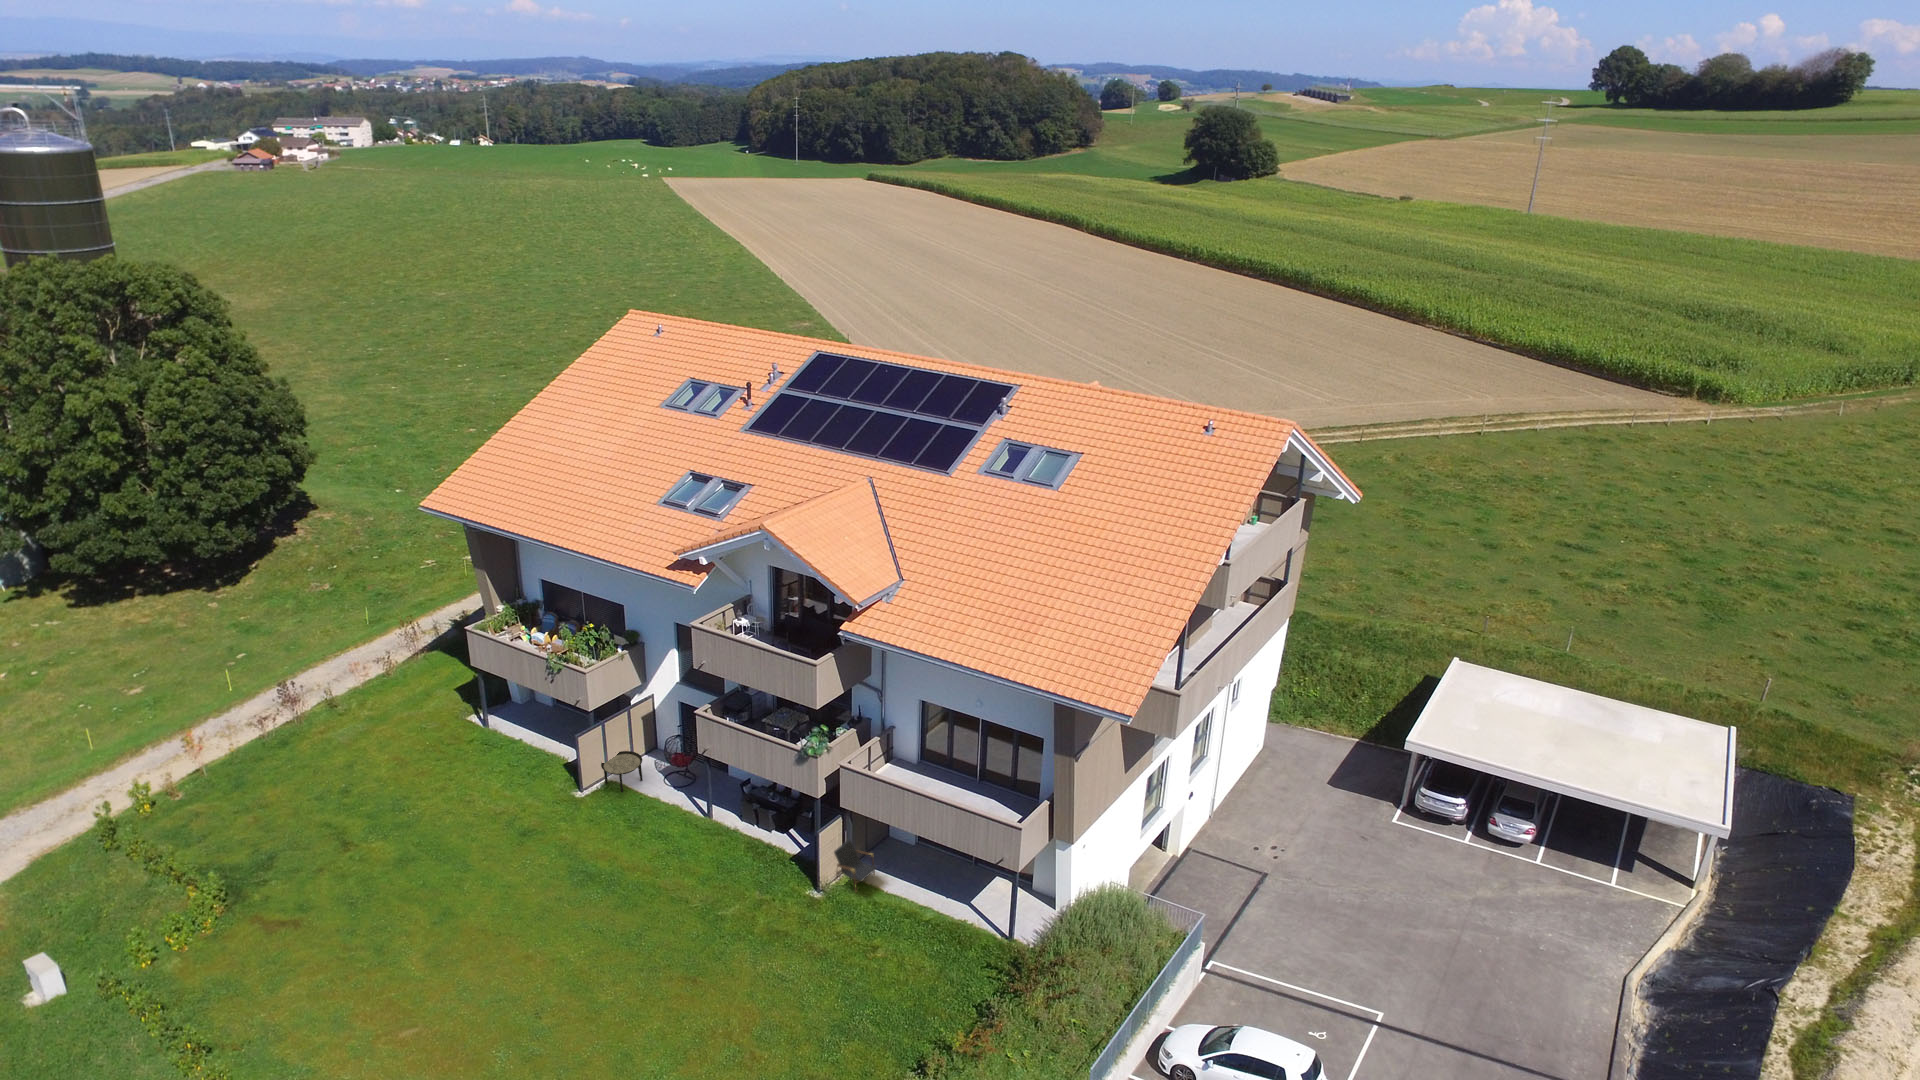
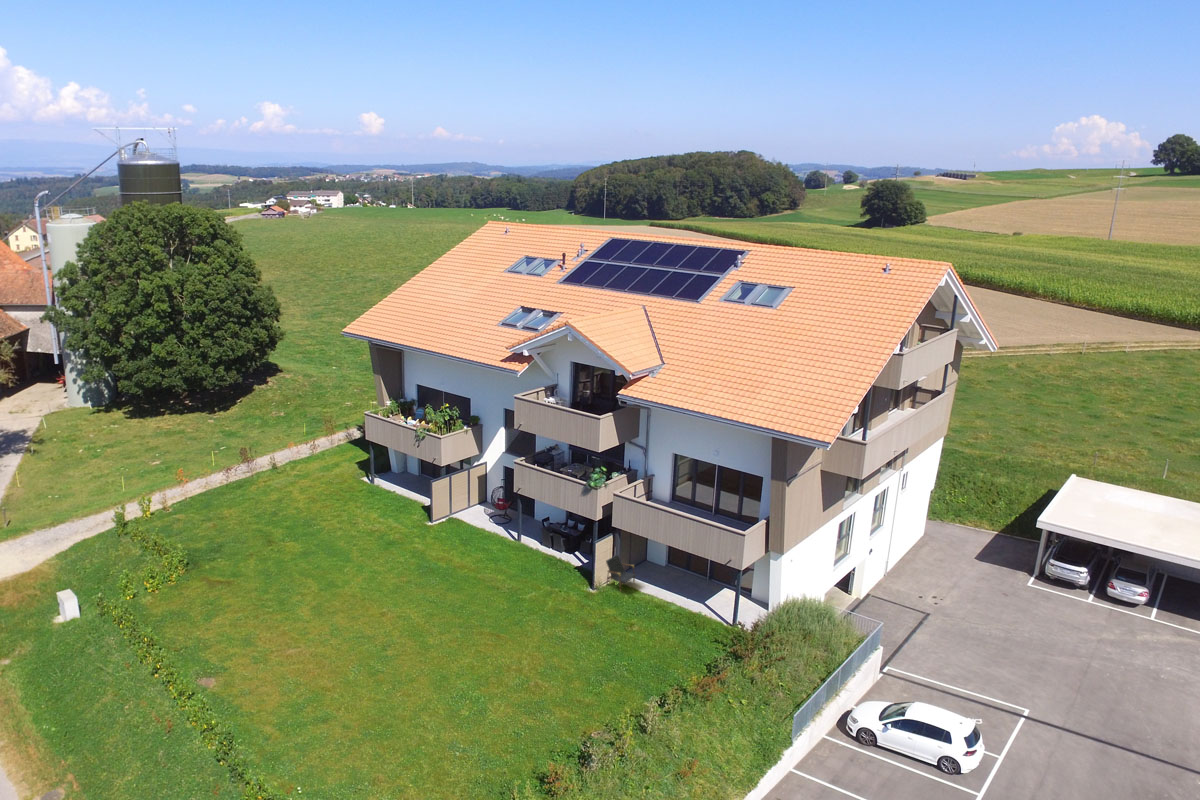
round table: present [601,751,643,792] -> none [449,501,477,527]

